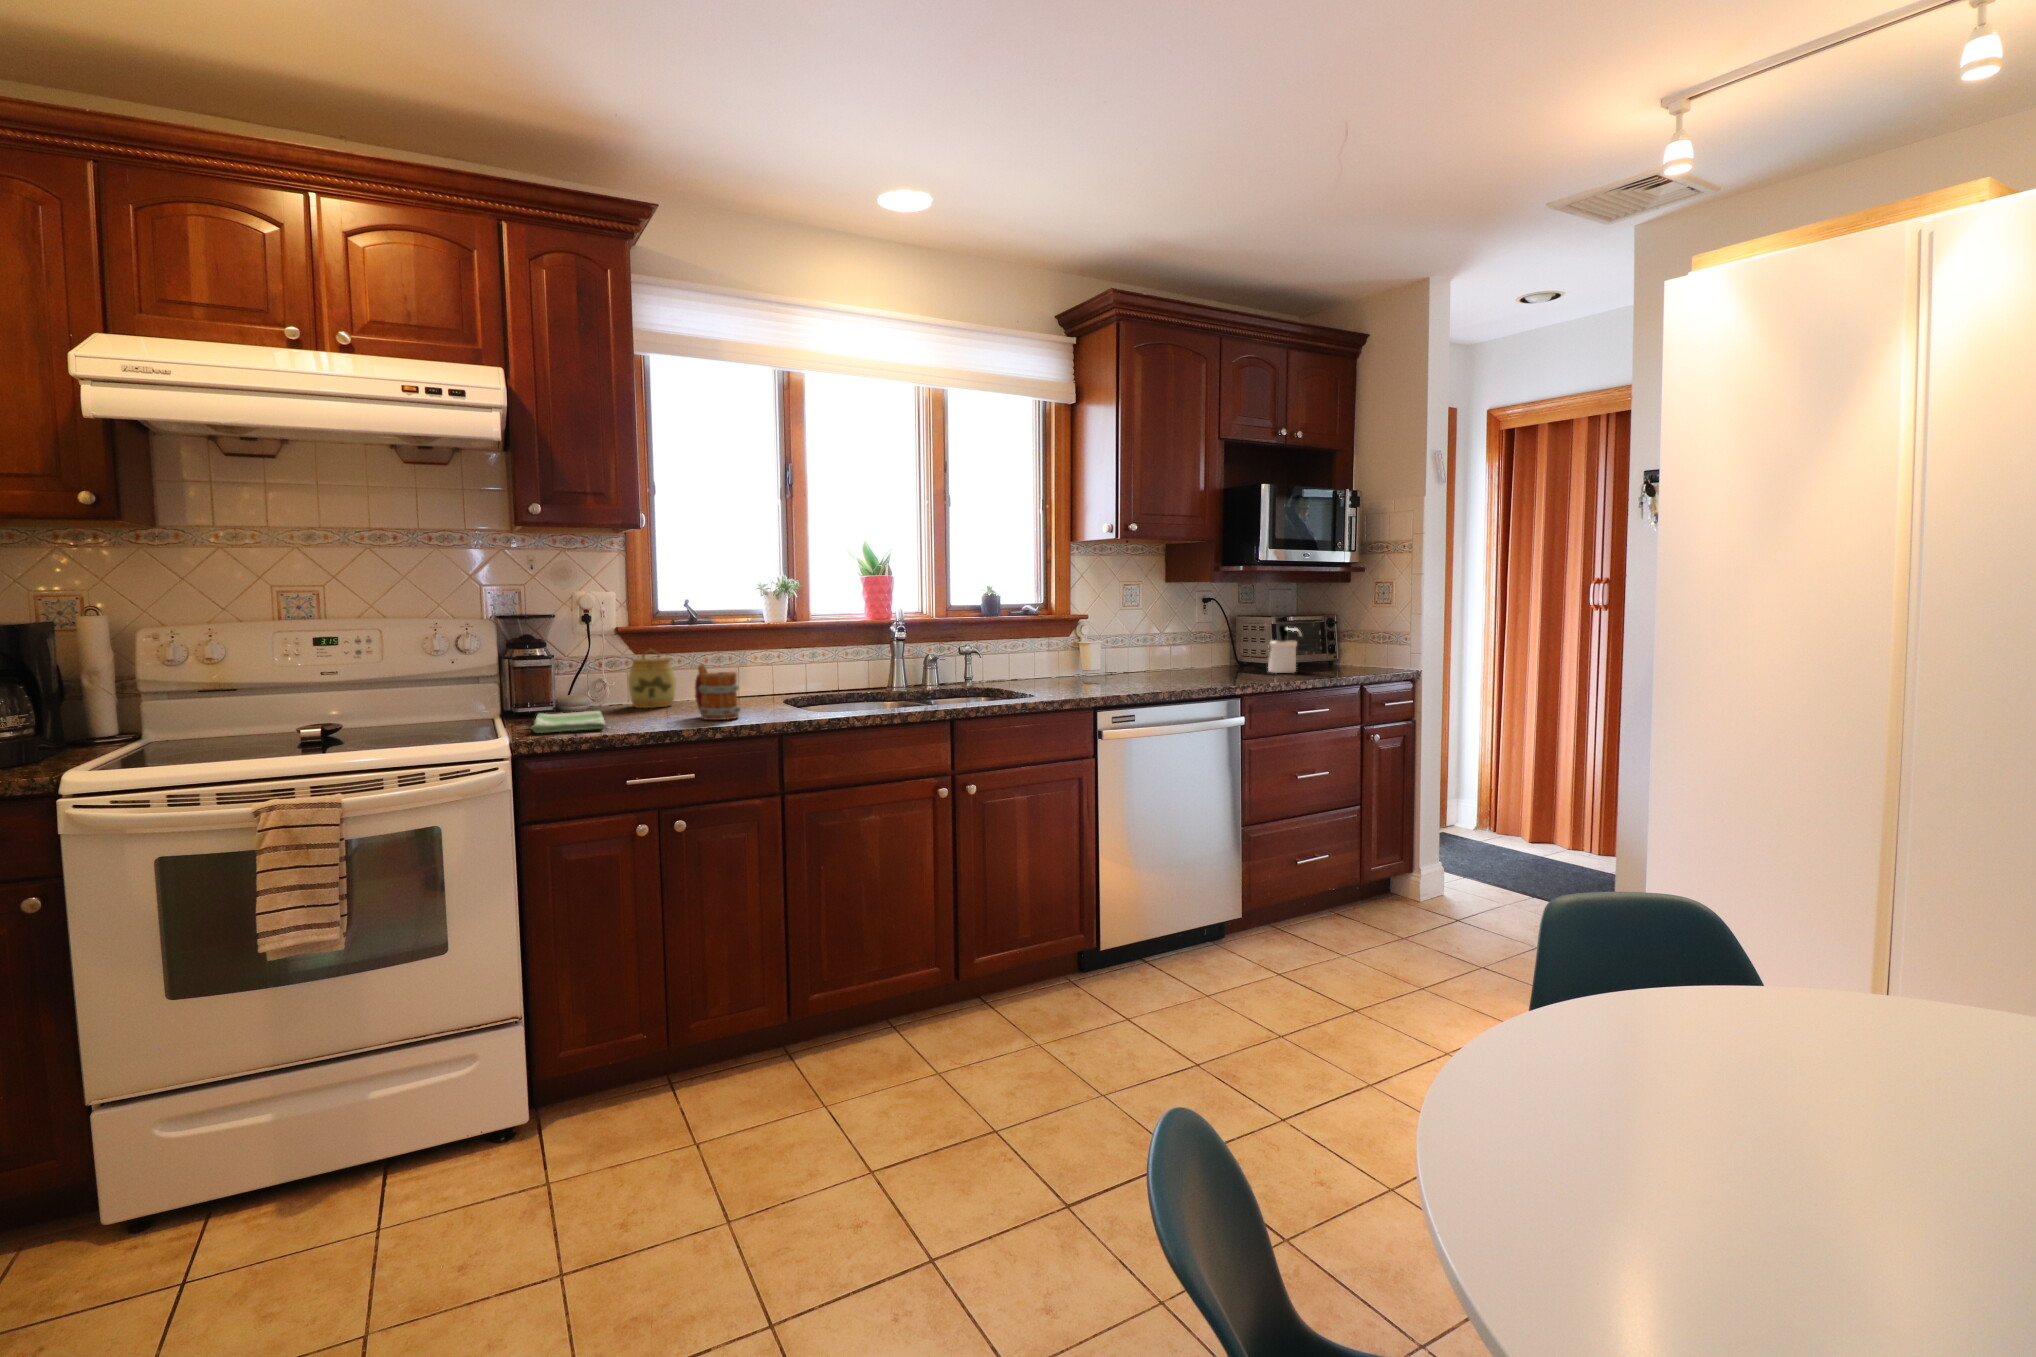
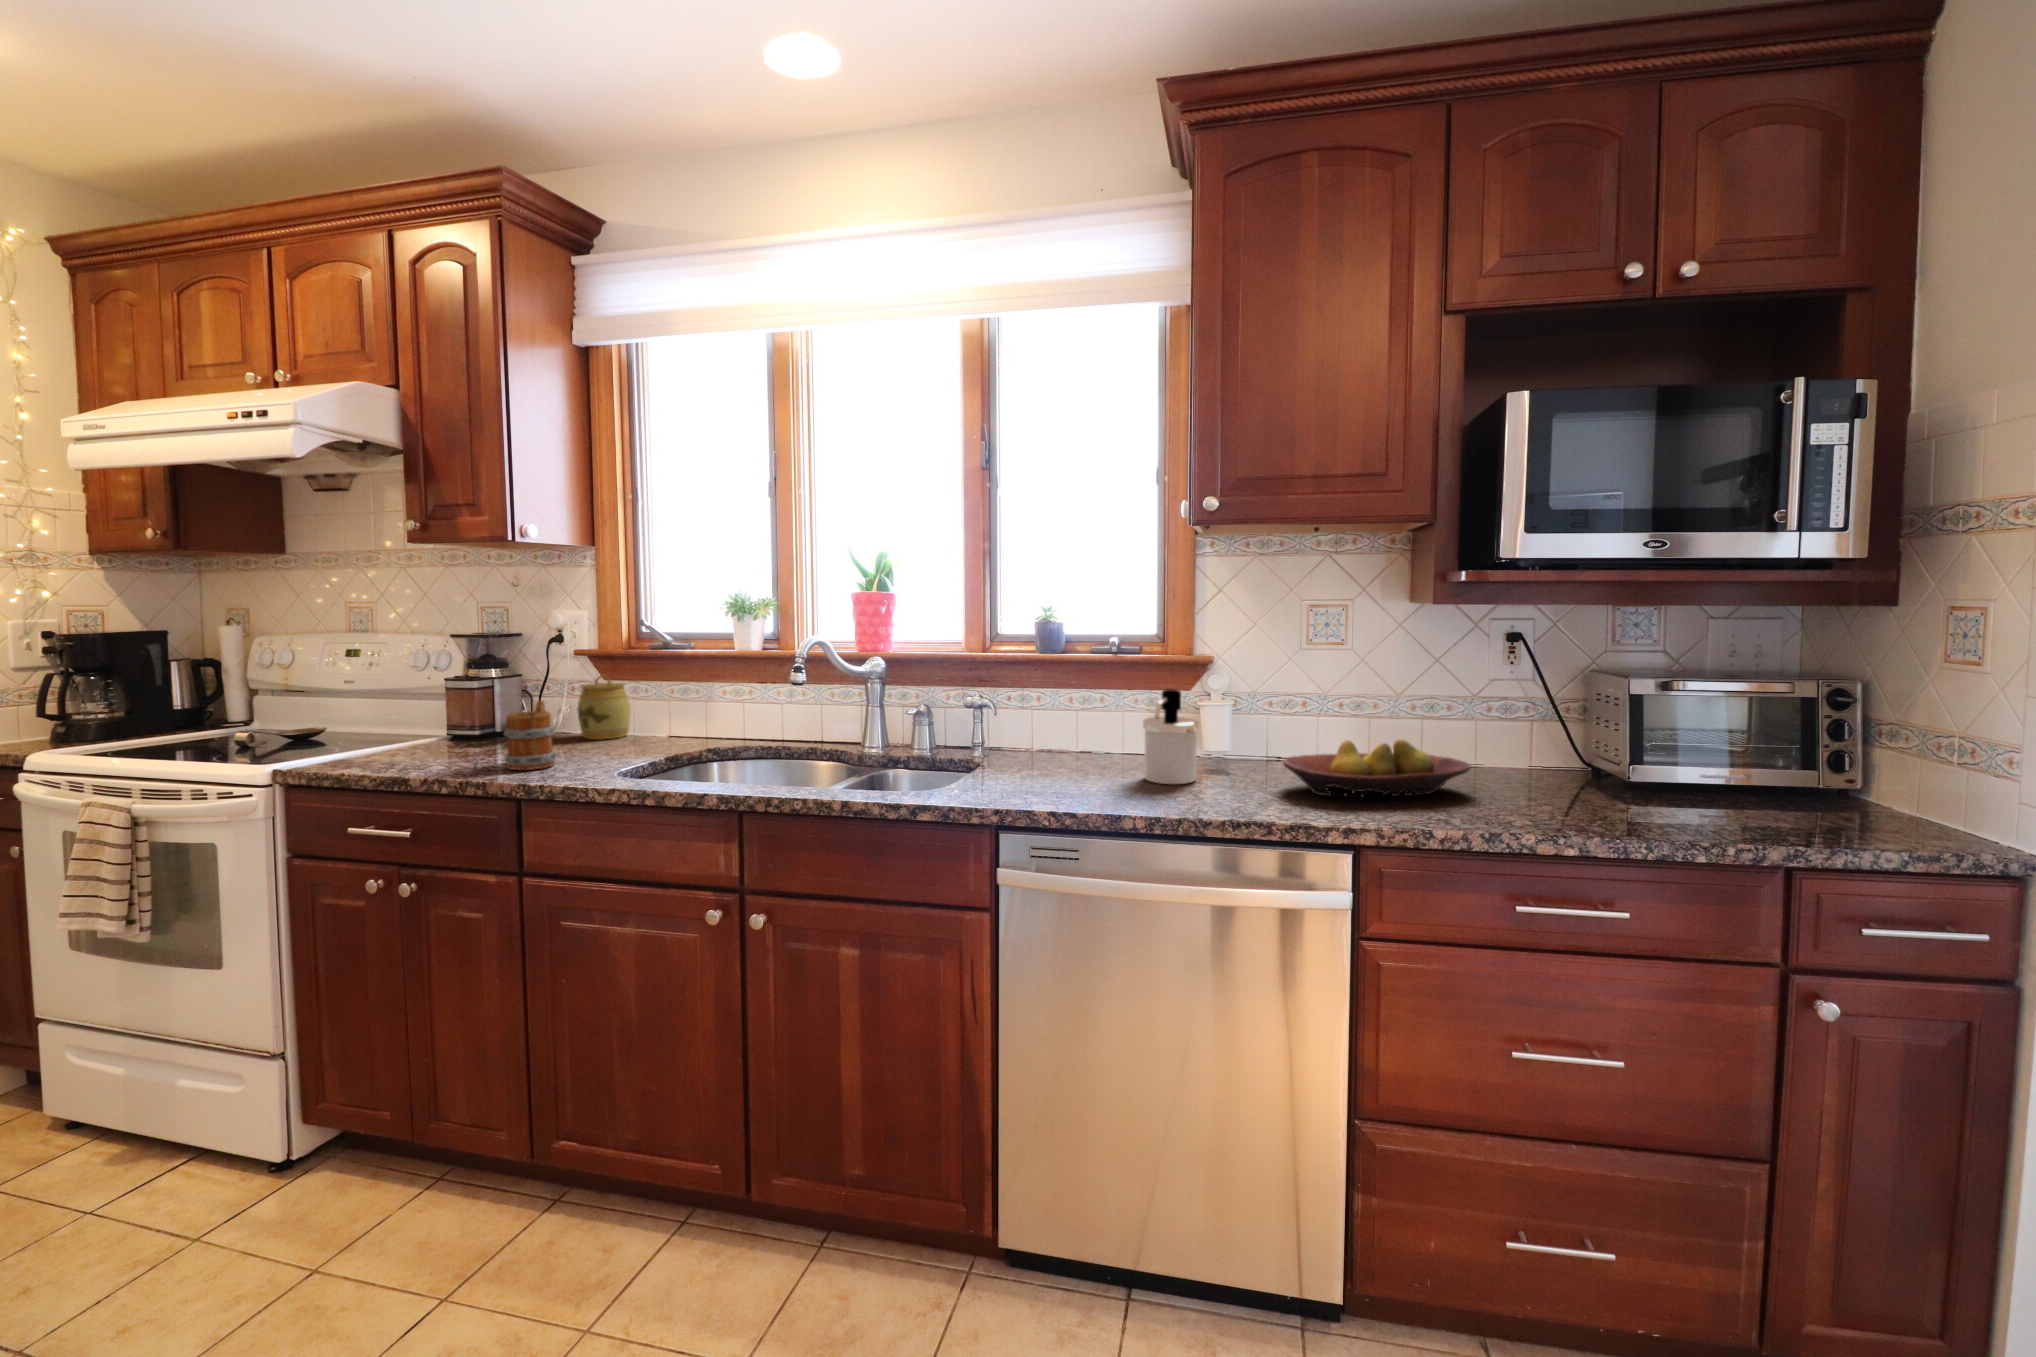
soap dispenser: present [1268,625,1302,673] -> present [1143,689,1199,784]
fruit bowl: none [1163,651,1238,682] -> present [1283,740,1471,797]
dish towel: present [531,711,605,733] -> none [348,738,478,765]

